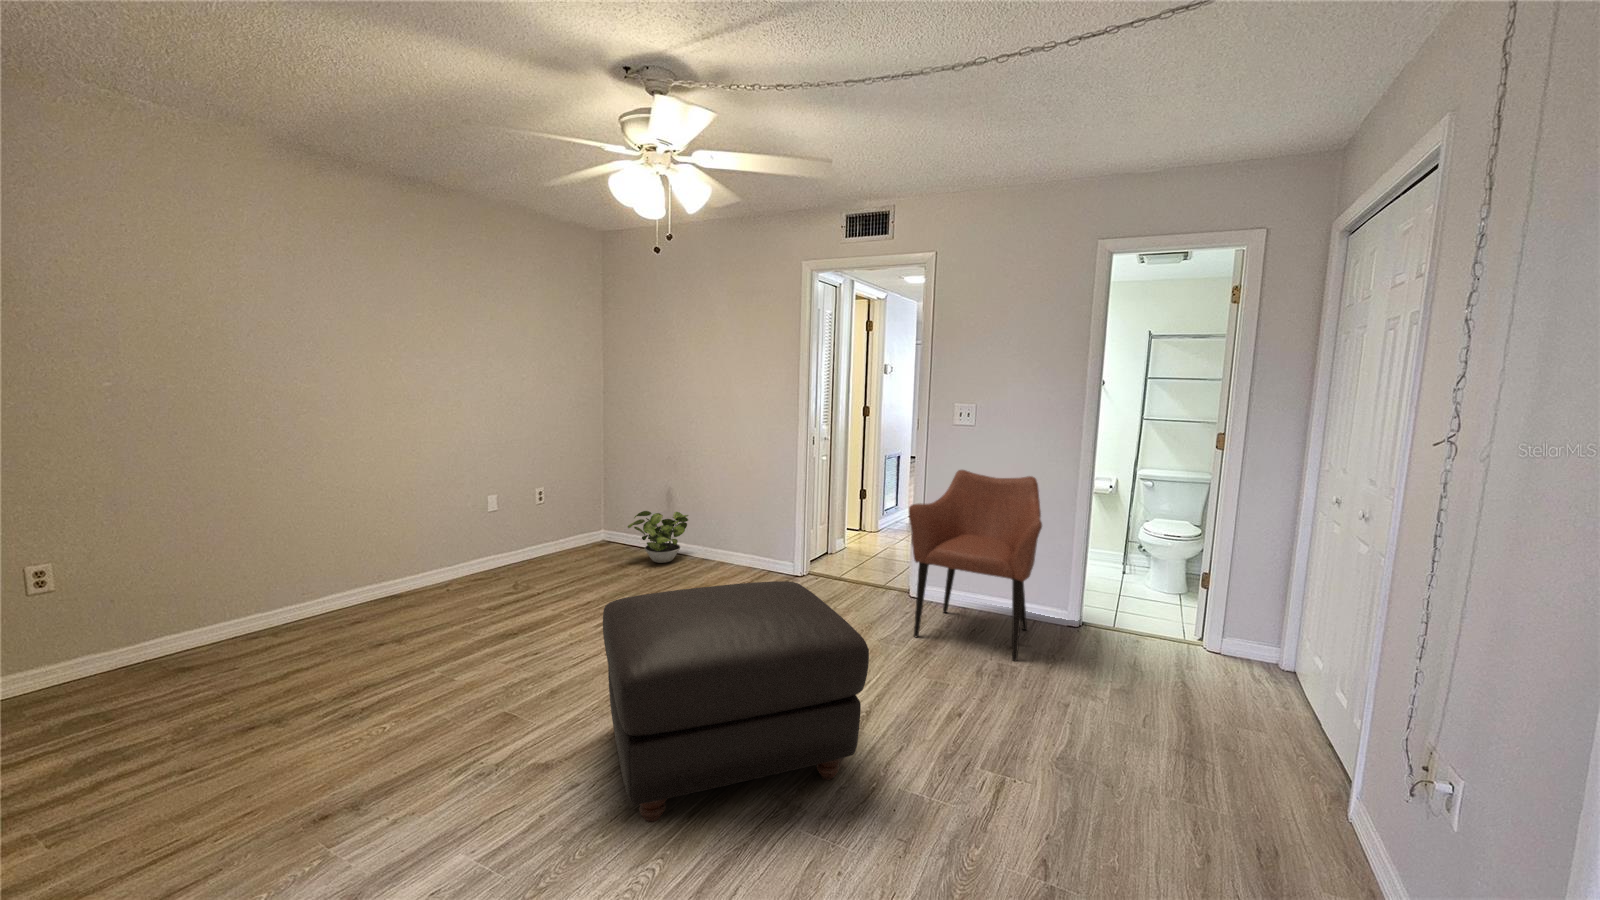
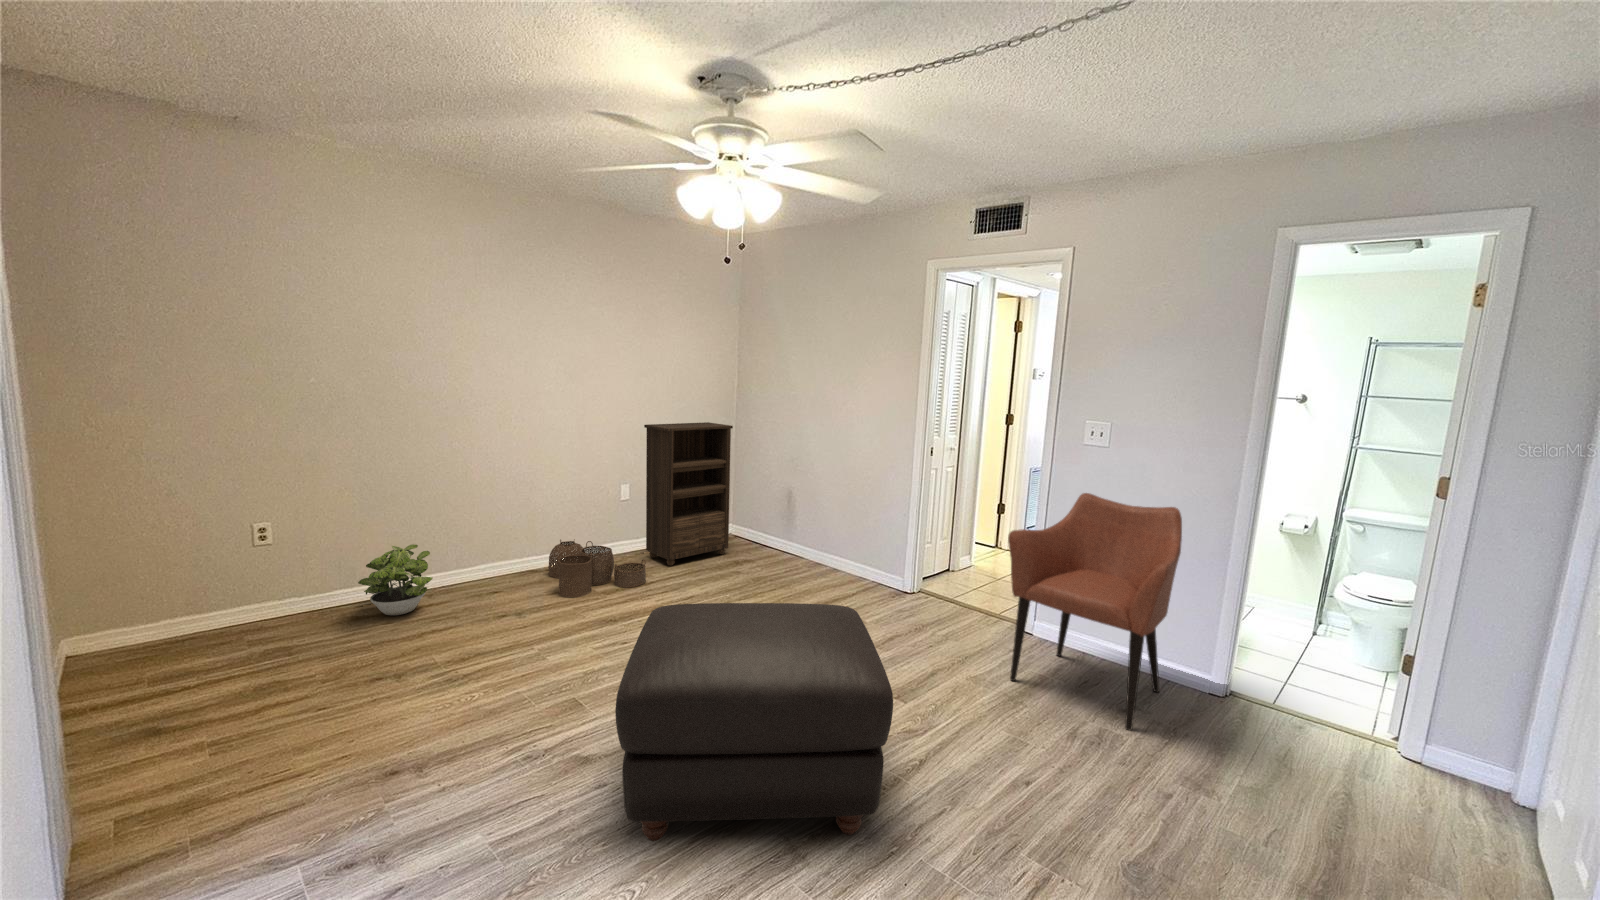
bookshelf: none [514,421,612,575] -> present [644,422,733,566]
potted plant: present [628,511,688,563] -> present [358,544,432,615]
woven basket: none [409,554,531,617] -> present [548,540,646,597]

